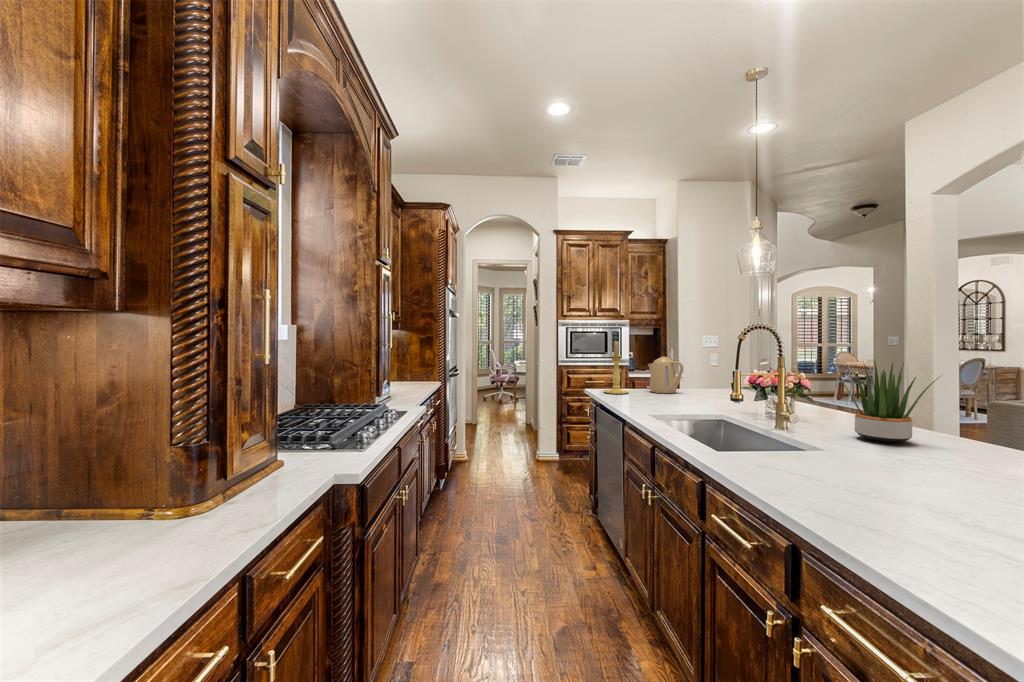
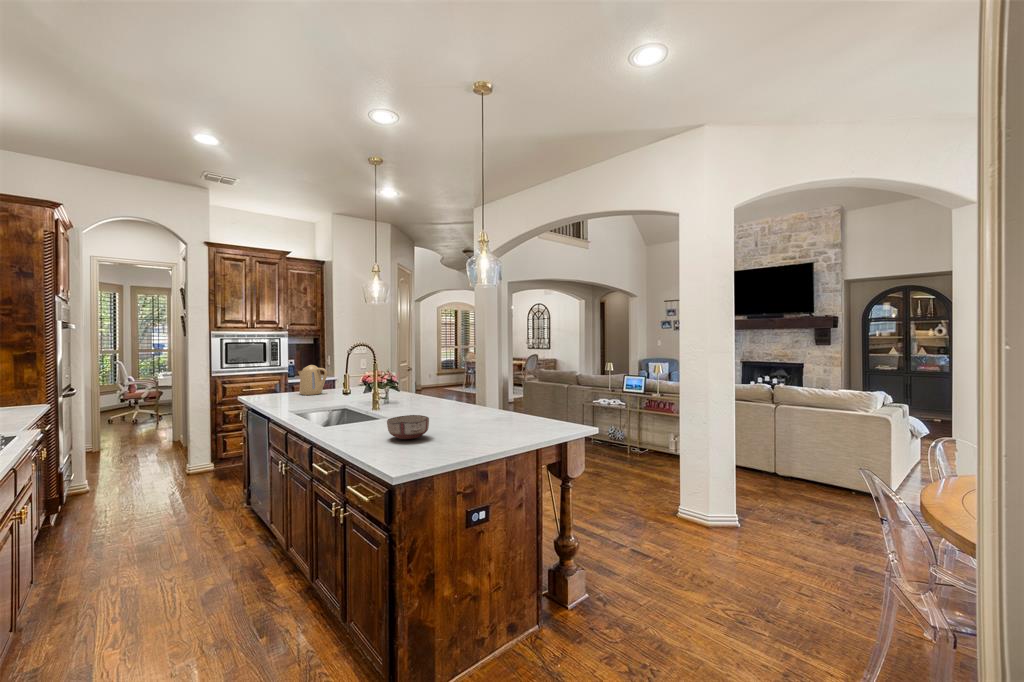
candle holder: present [604,341,629,394] -> none [256,353,281,399]
potted plant: present [840,361,938,443] -> none [407,364,458,412]
ceramic bowl: none [847,454,953,507] -> present [387,415,429,439]

